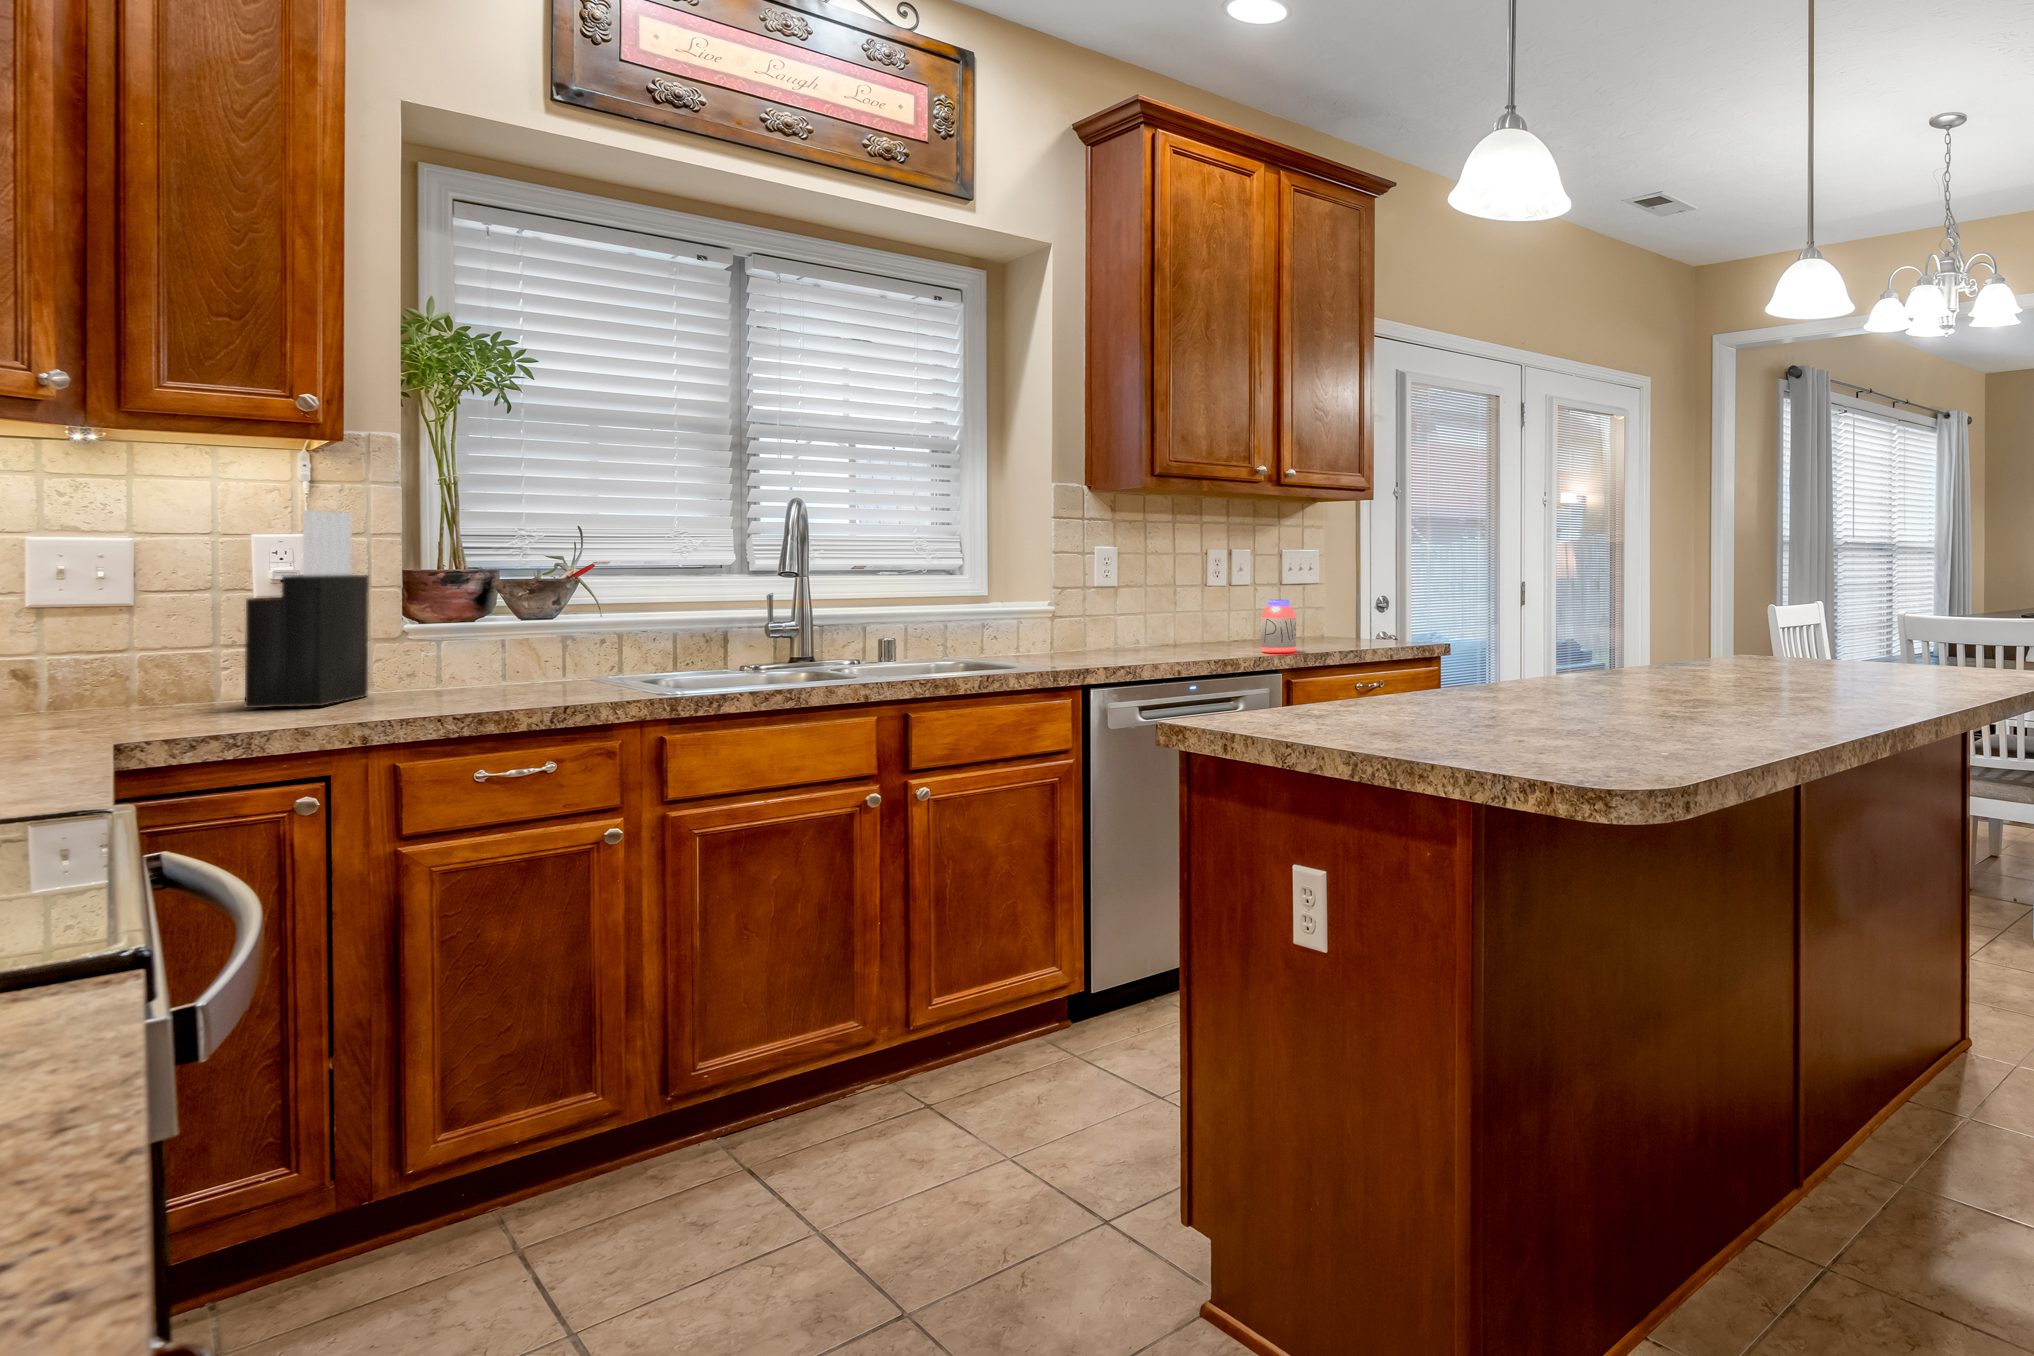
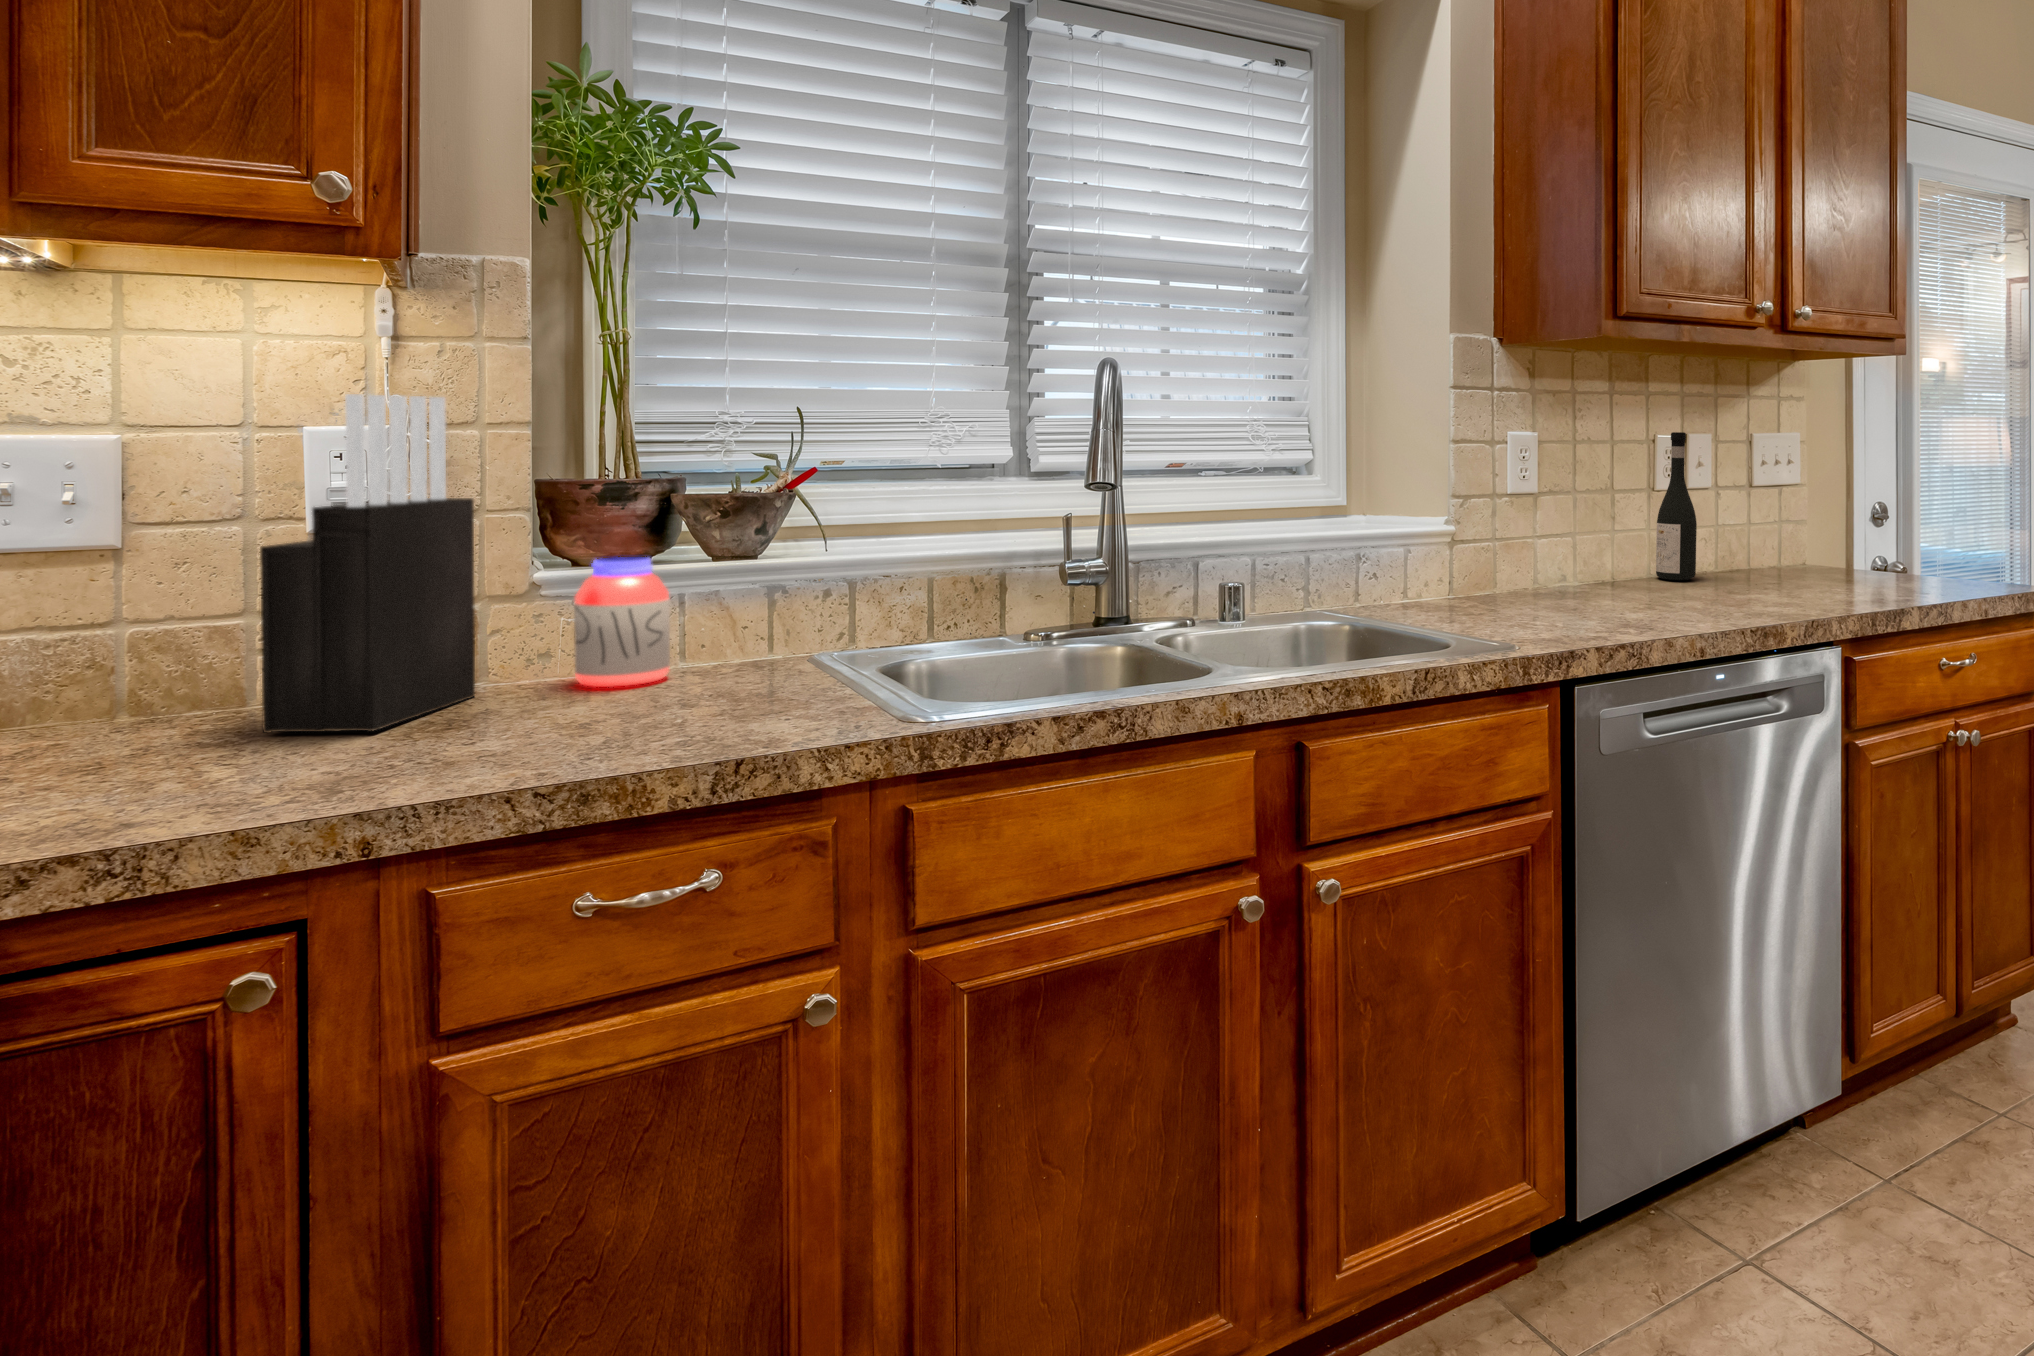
wine bottle: none [1207,544,1233,642] -> present [1656,432,1697,580]
jar: present [1261,600,1296,653] -> present [574,557,670,687]

